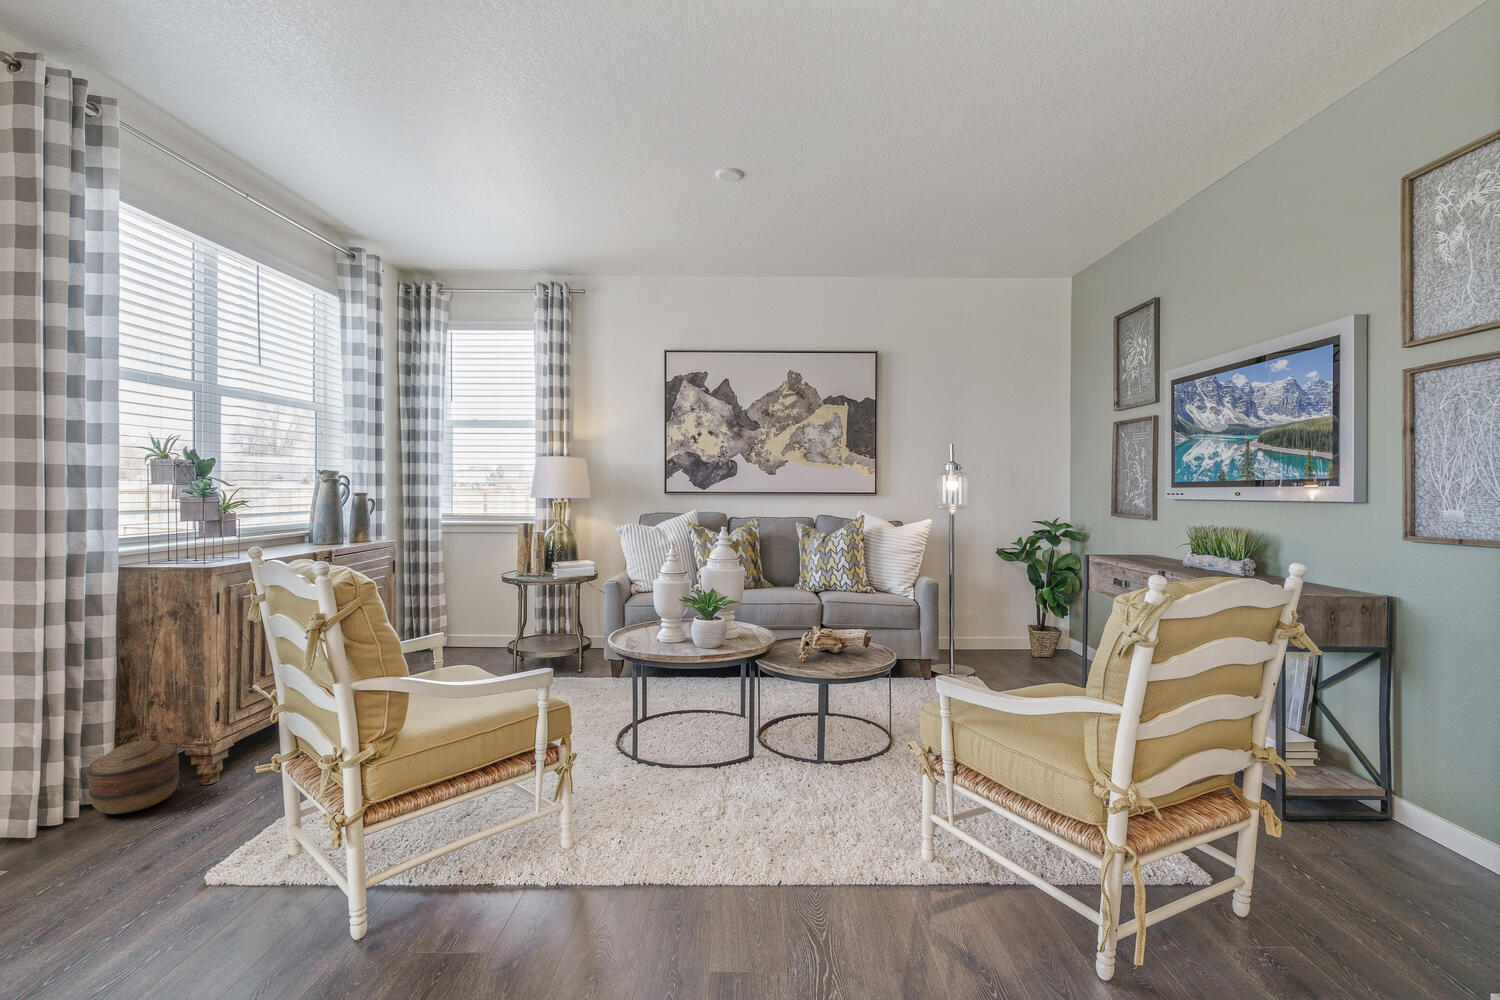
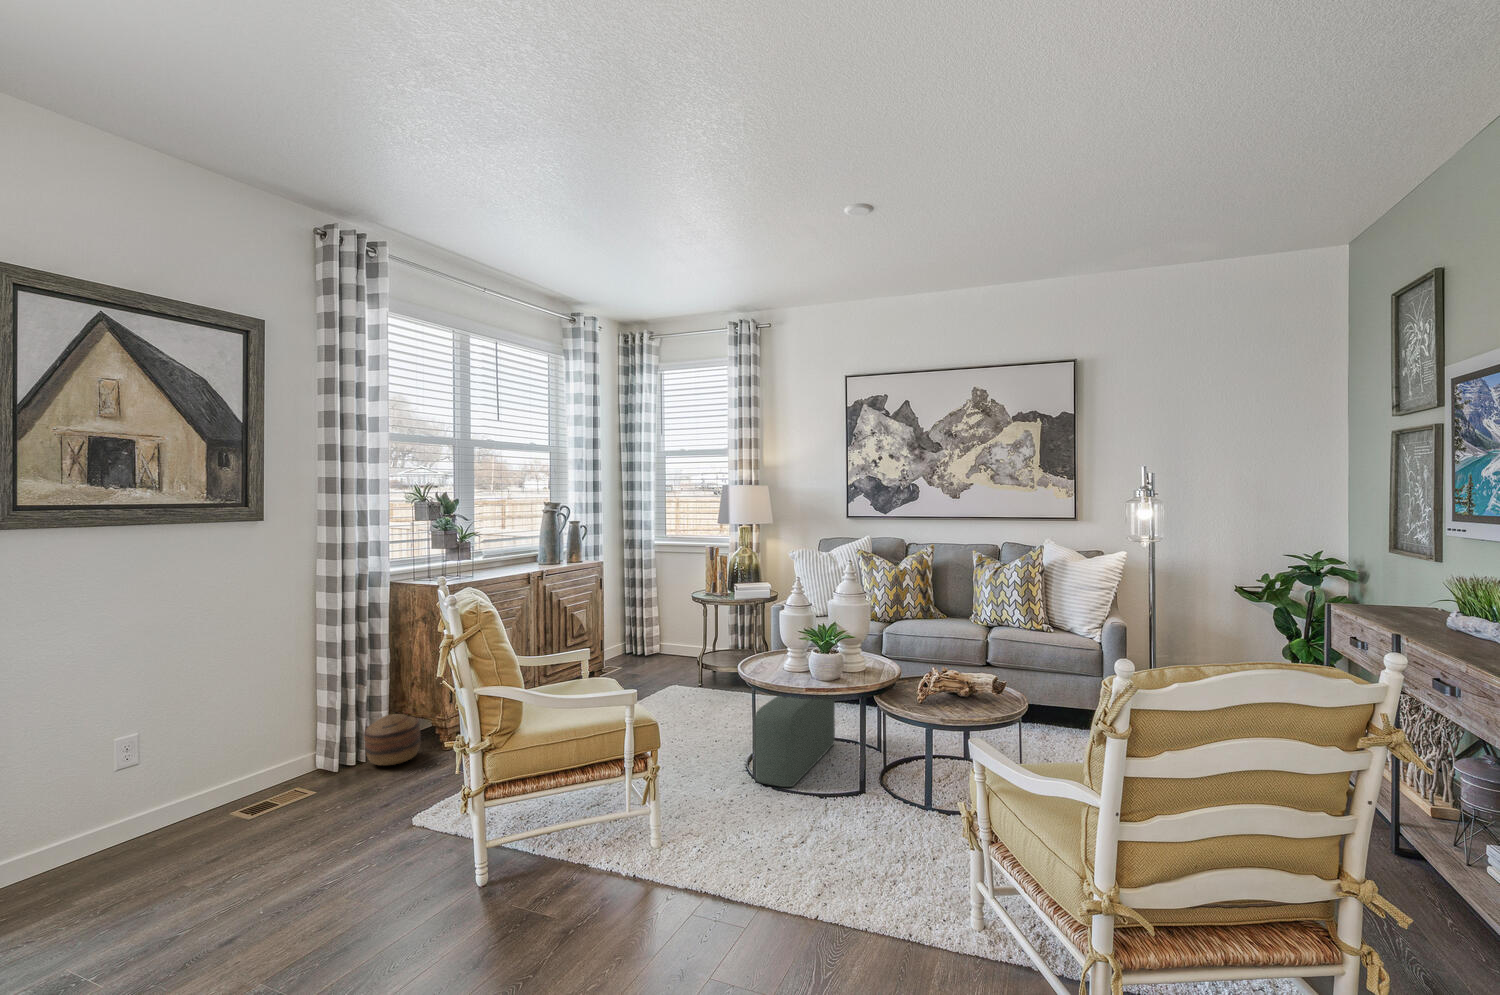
pouf: none [641,654,699,764] -> present [755,696,835,787]

